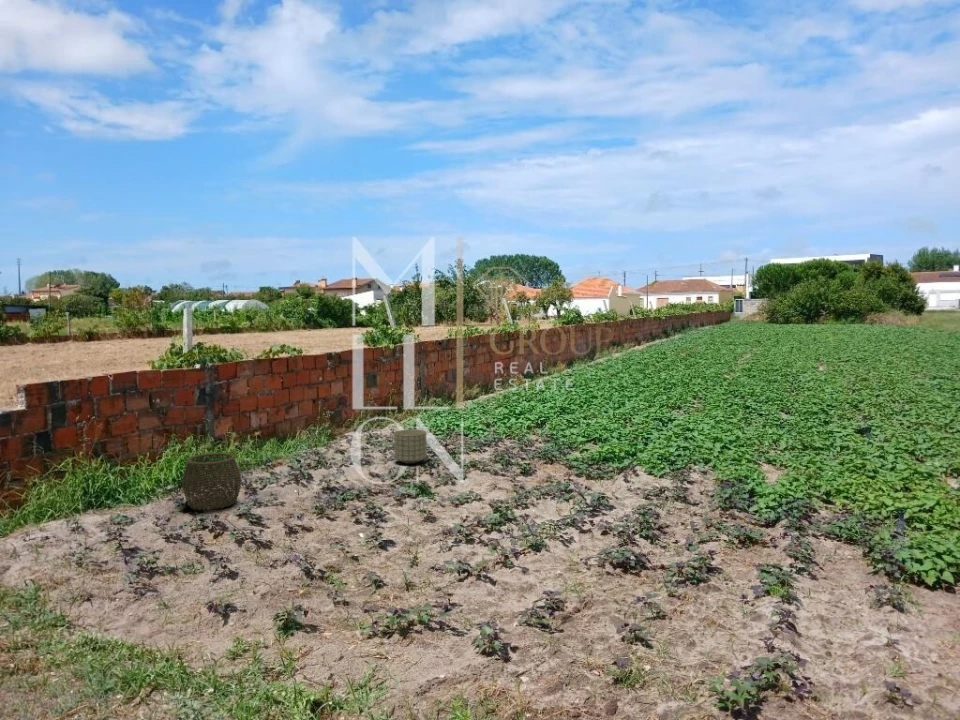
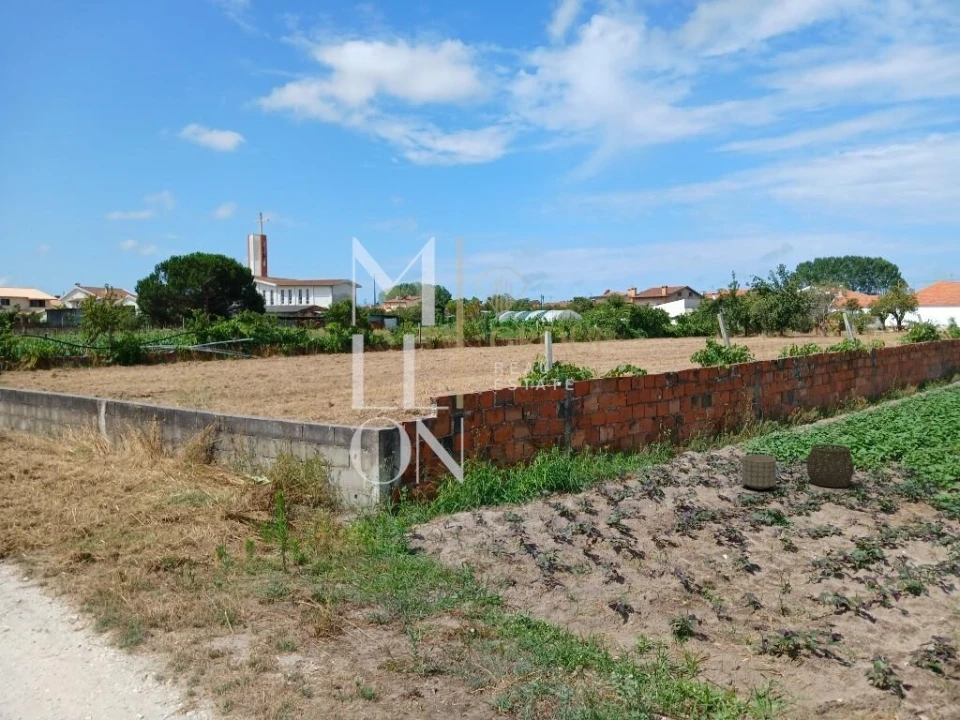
woven basket: present [182,453,241,510] -> present [807,444,854,487]

